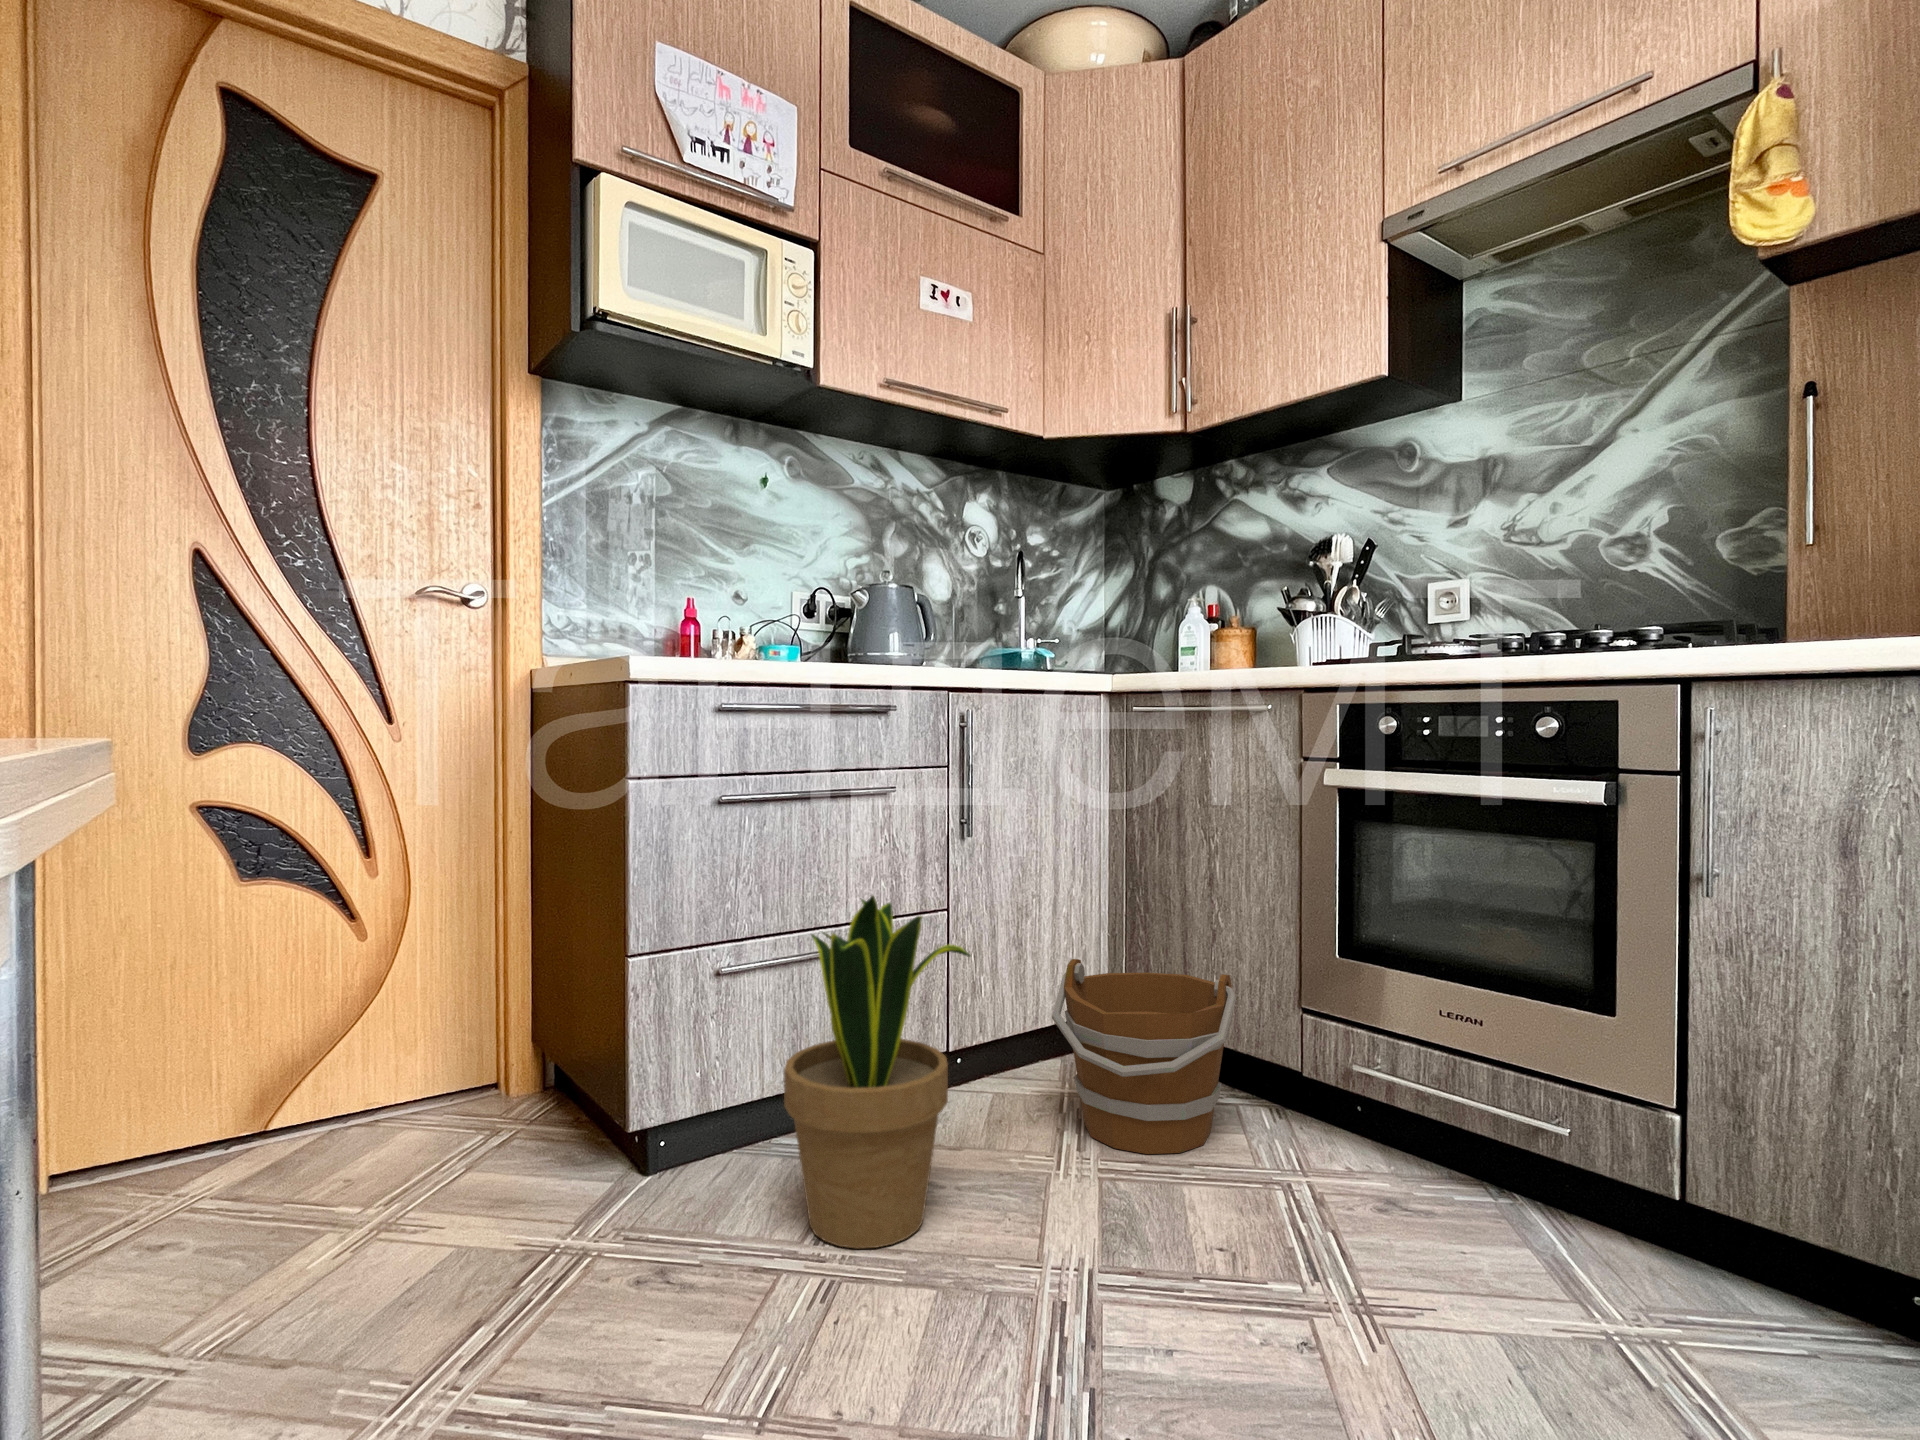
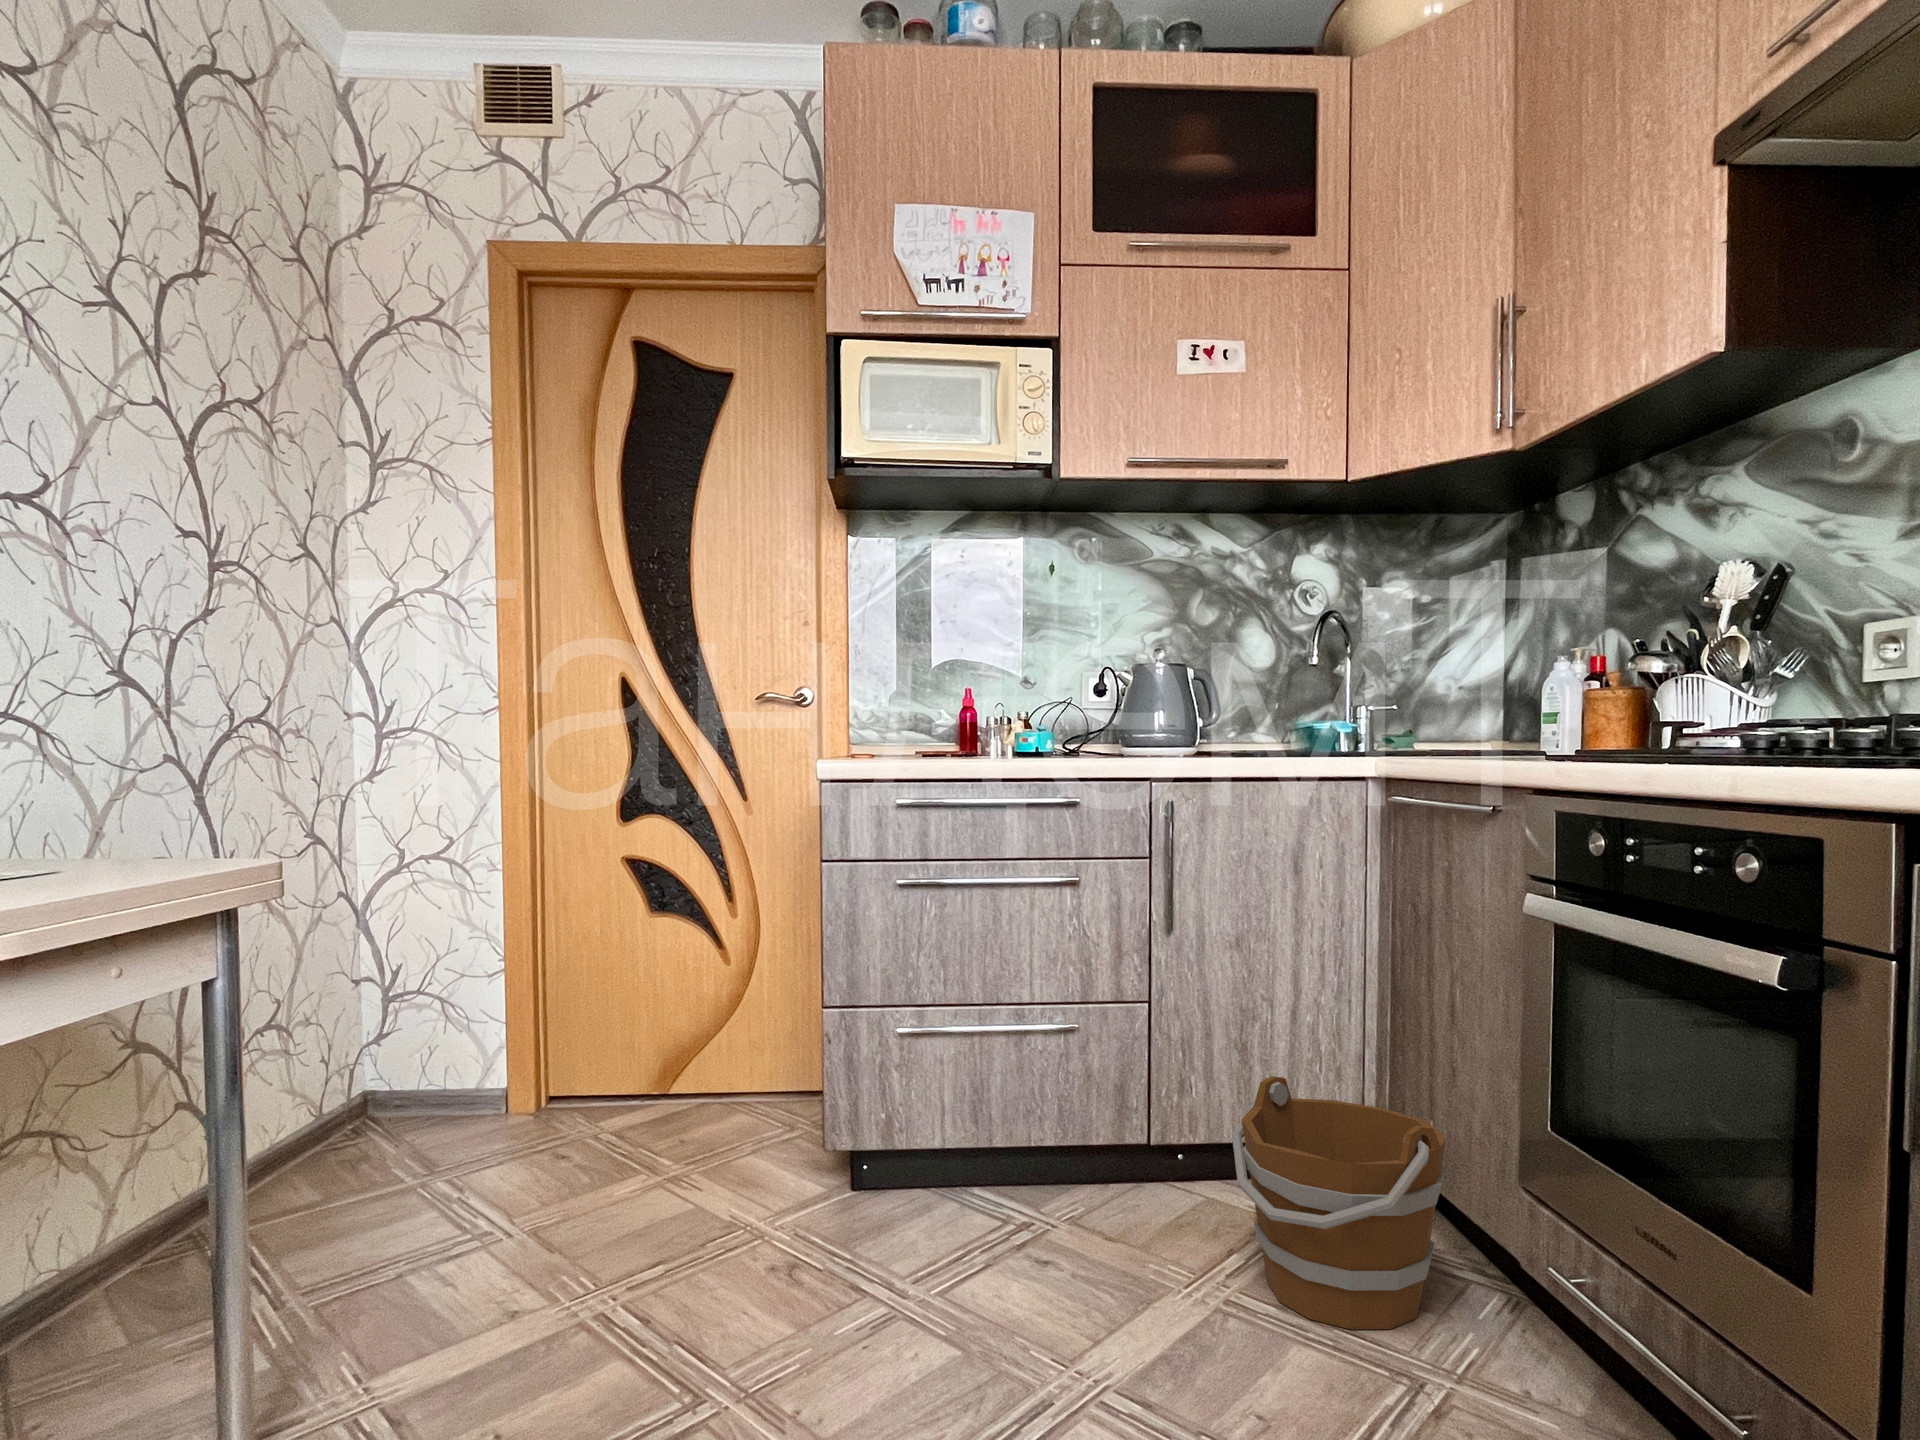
potted plant: present [784,896,970,1249] -> none [887,978,1064,1323]

